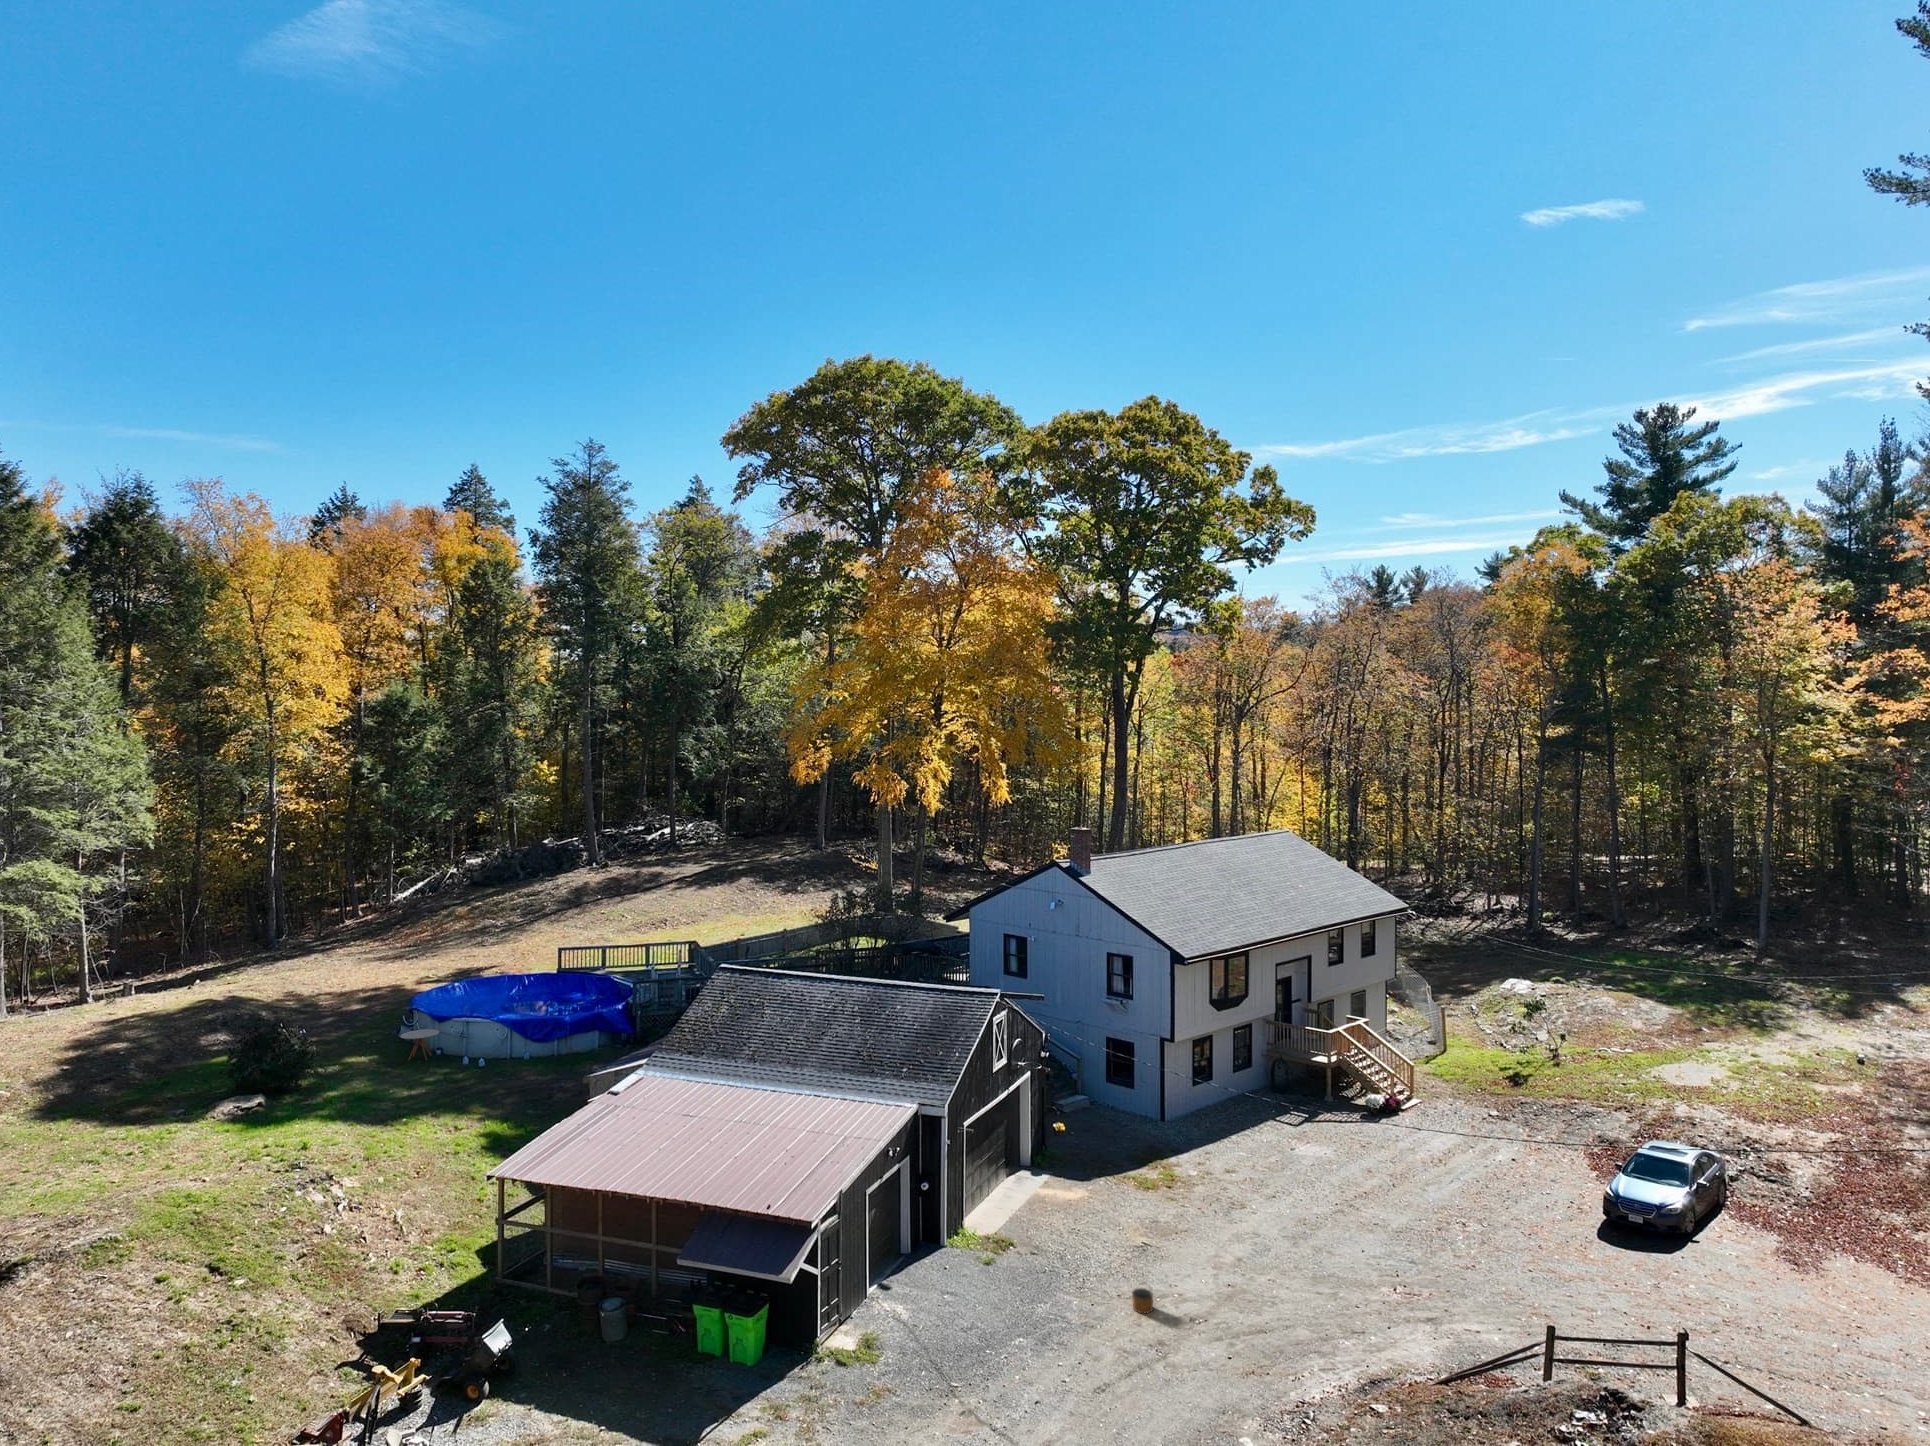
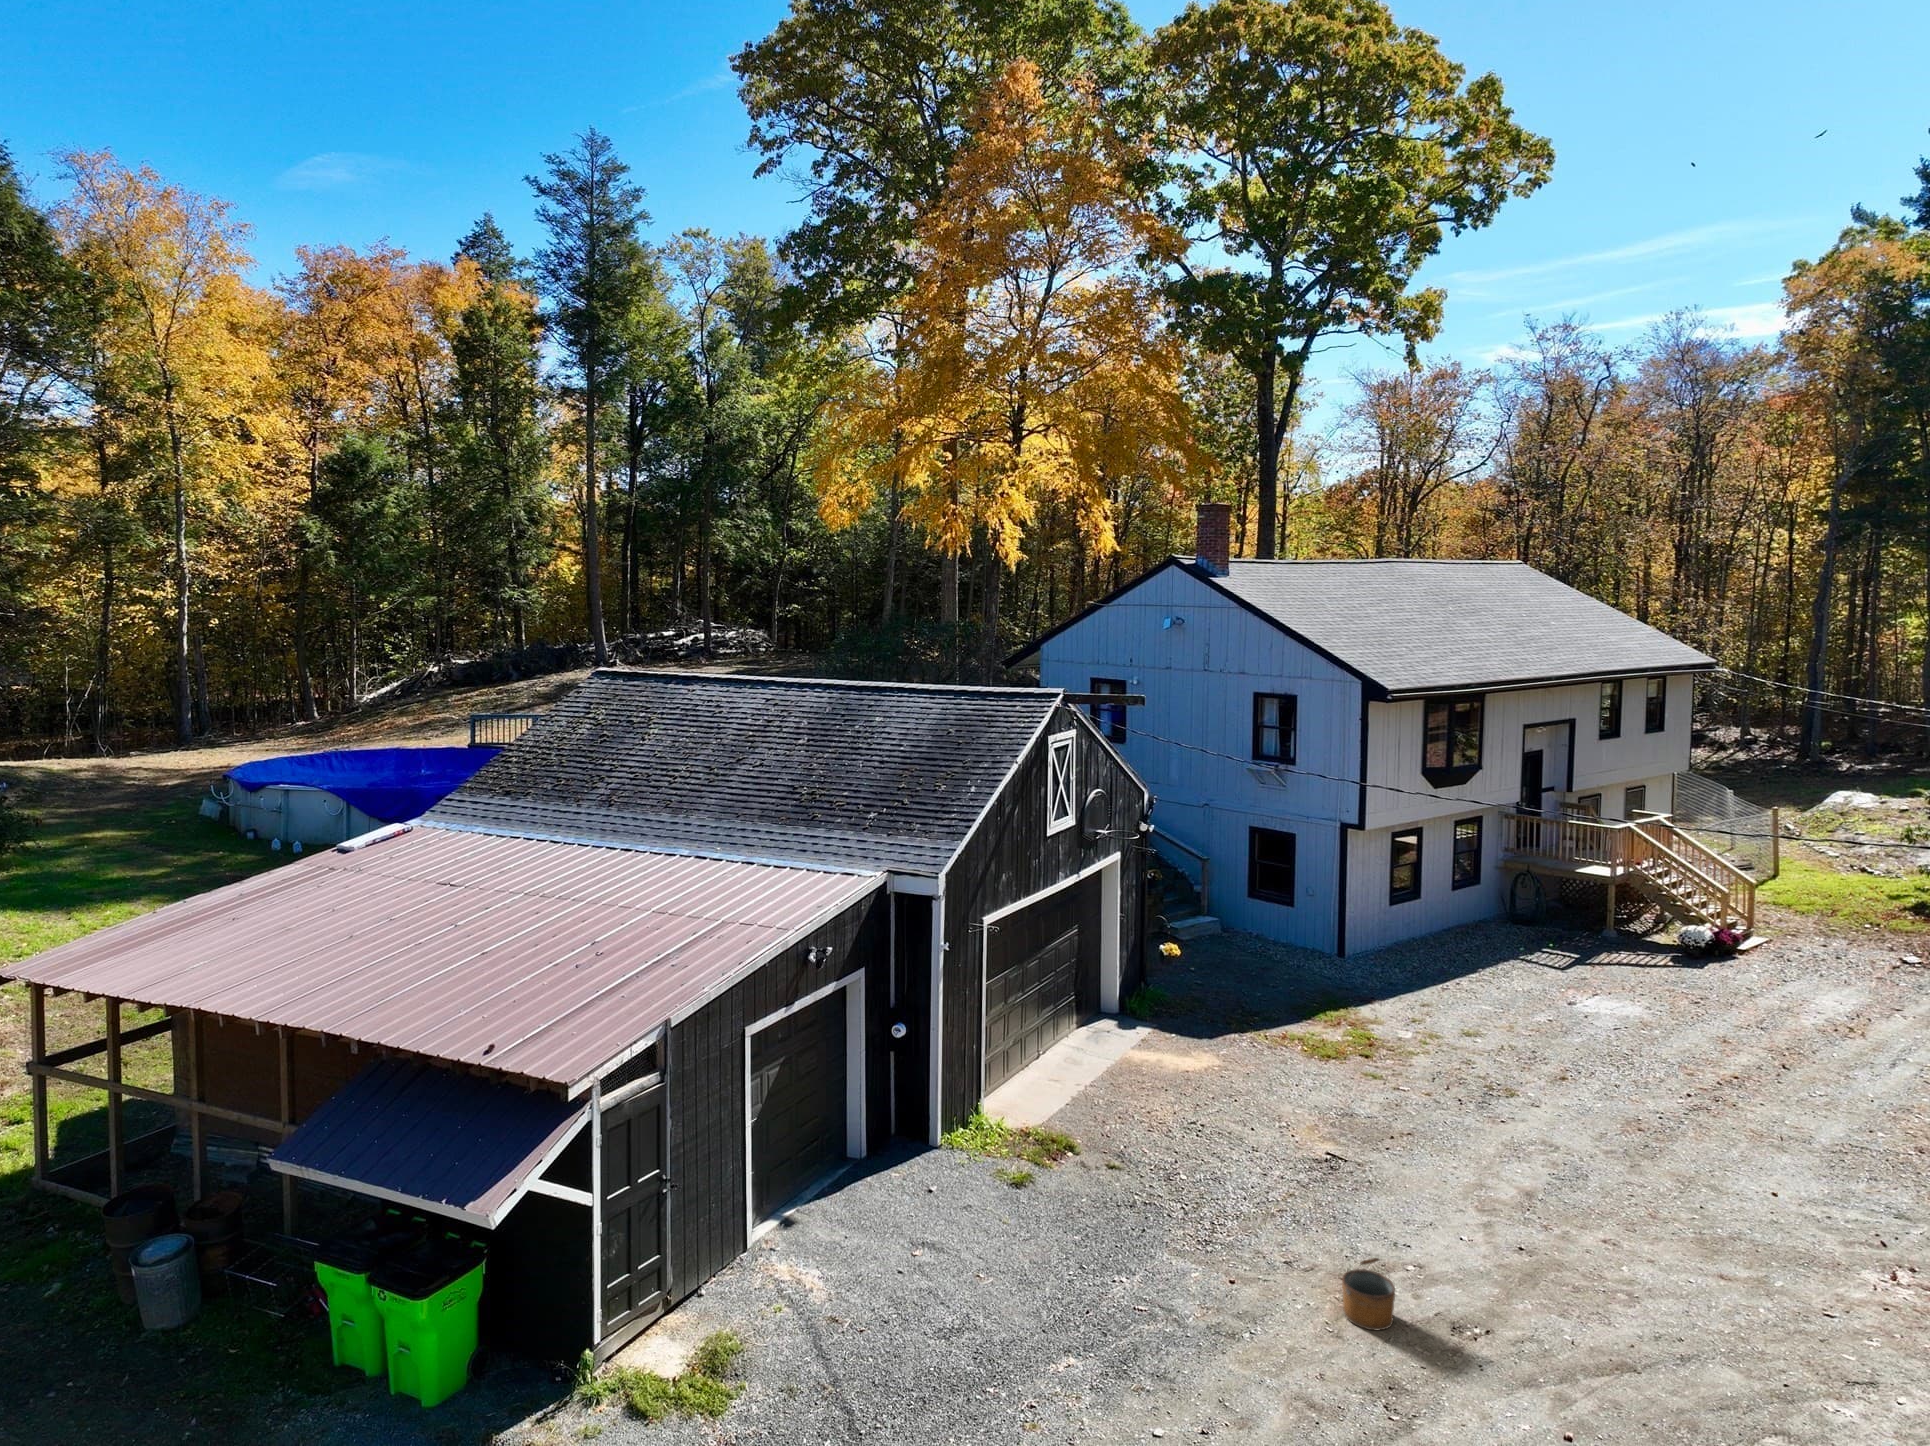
round table: present [400,1029,440,1061] -> none [165,789,229,832]

